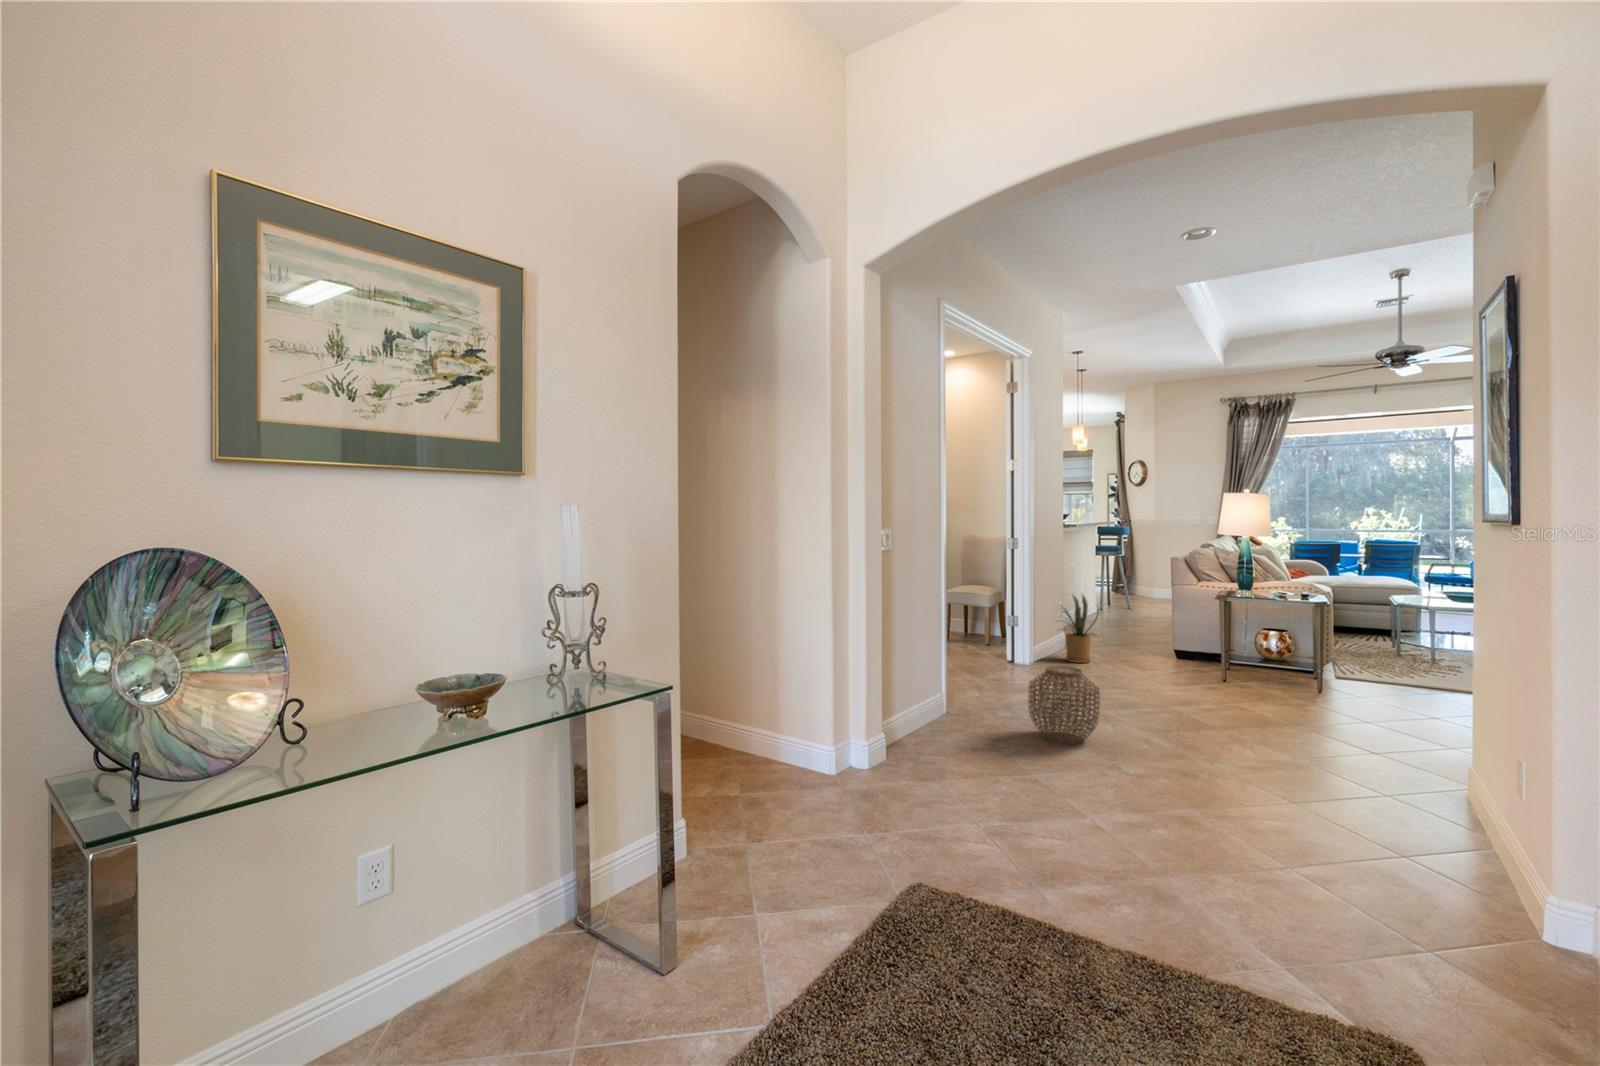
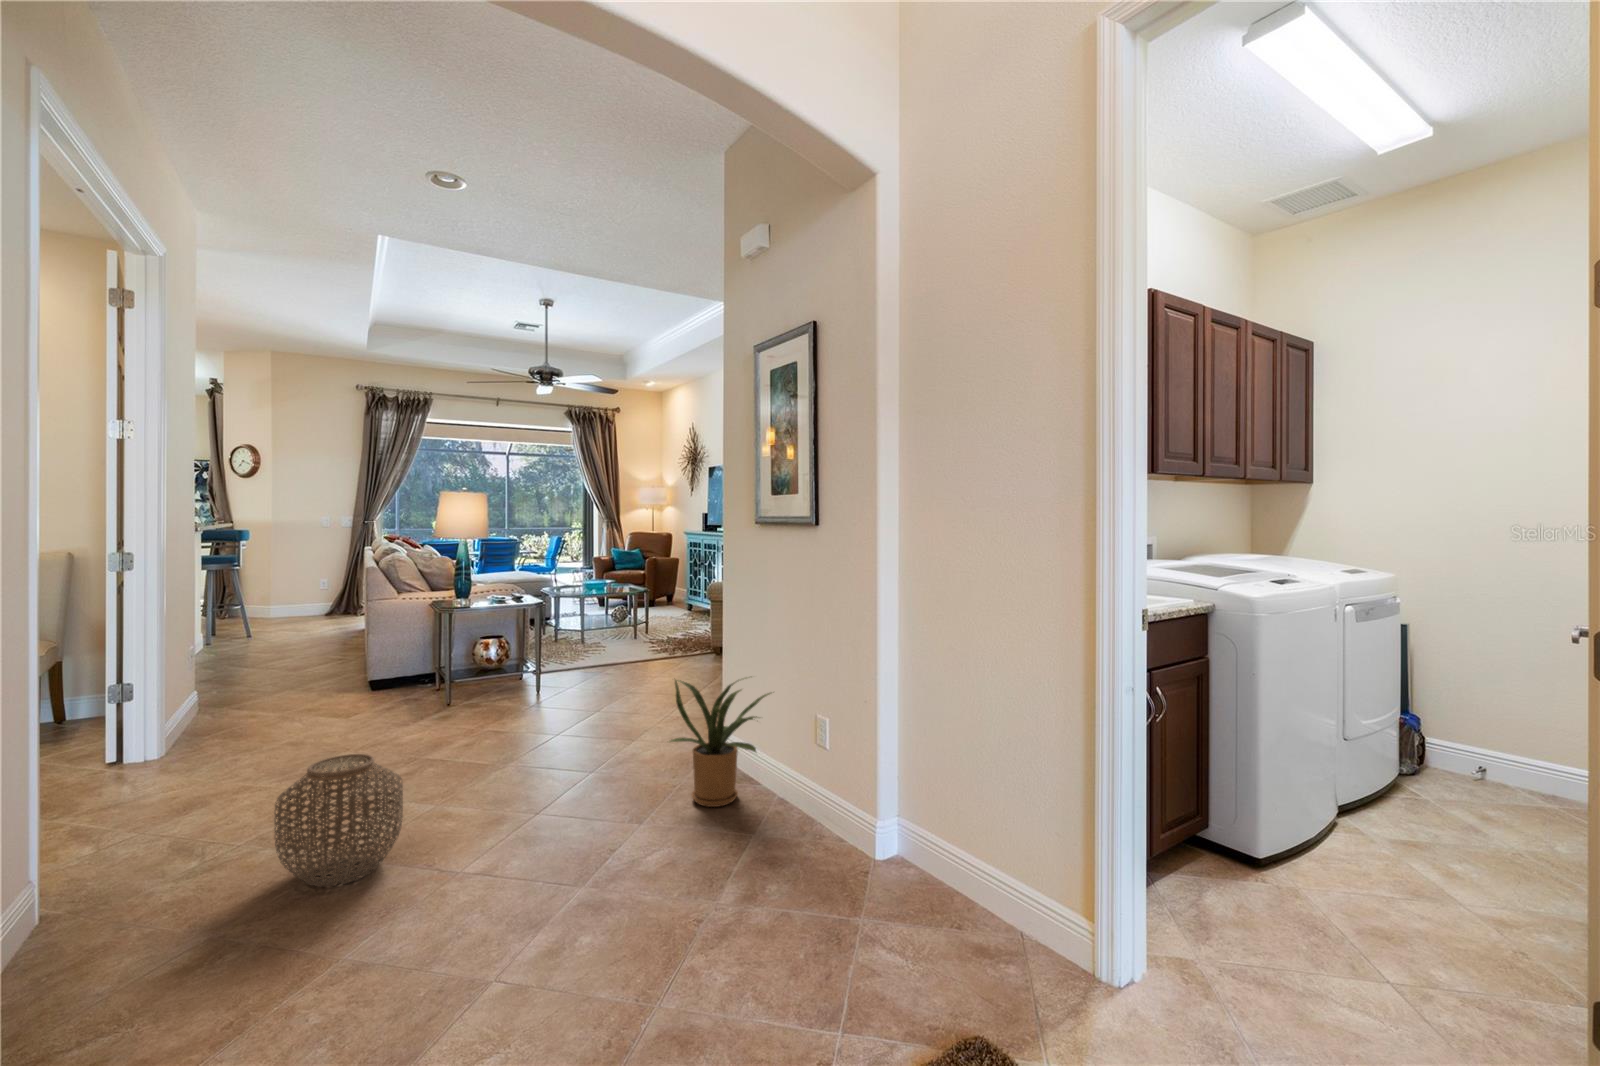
house plant: present [1062,595,1099,663] -> present [670,678,771,807]

